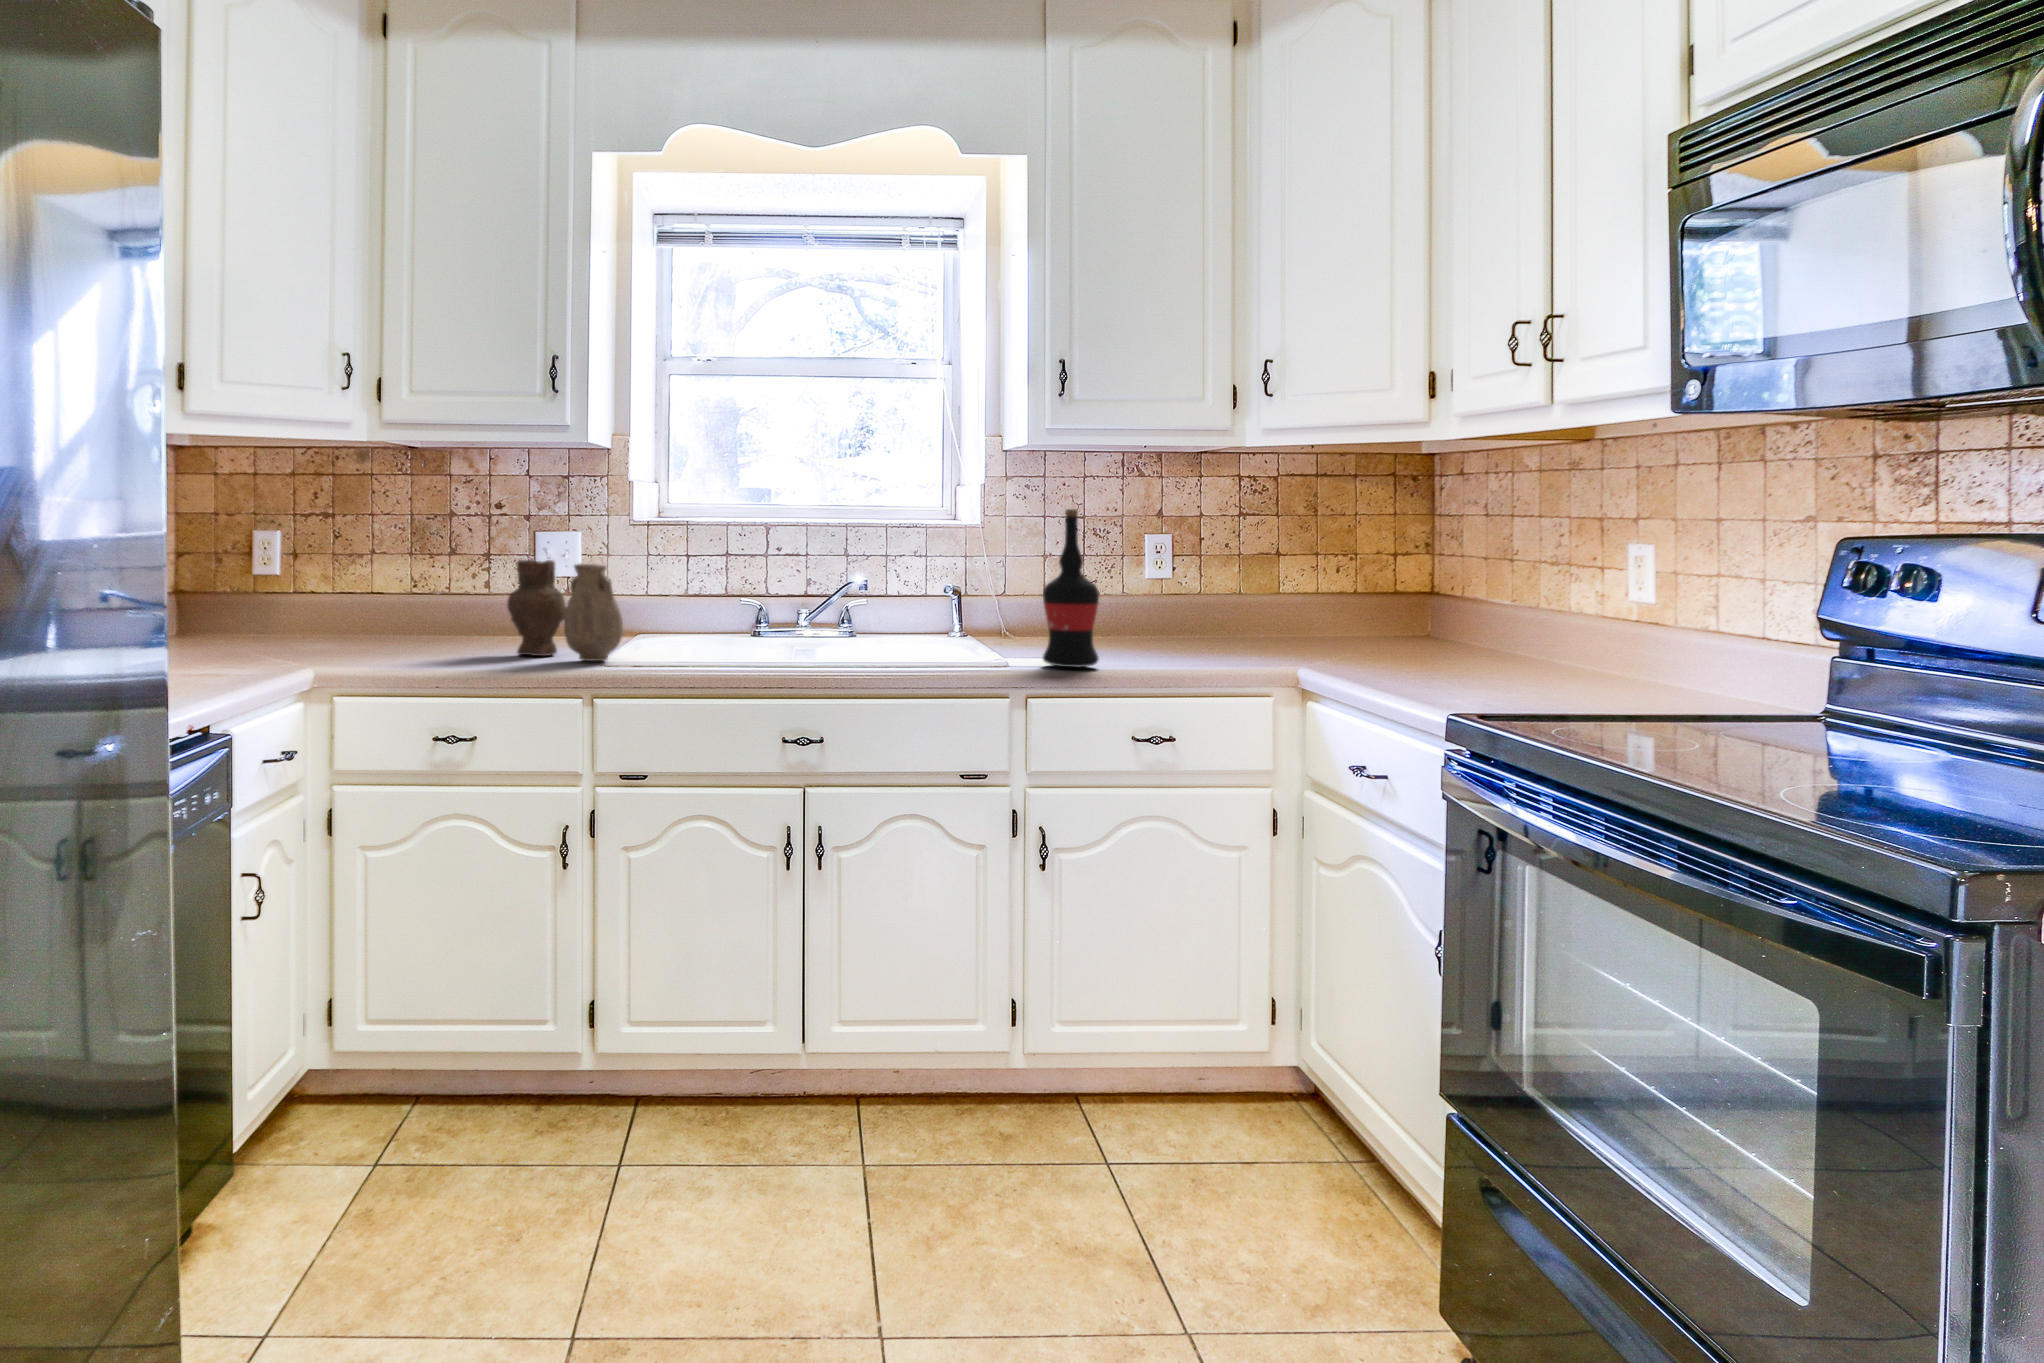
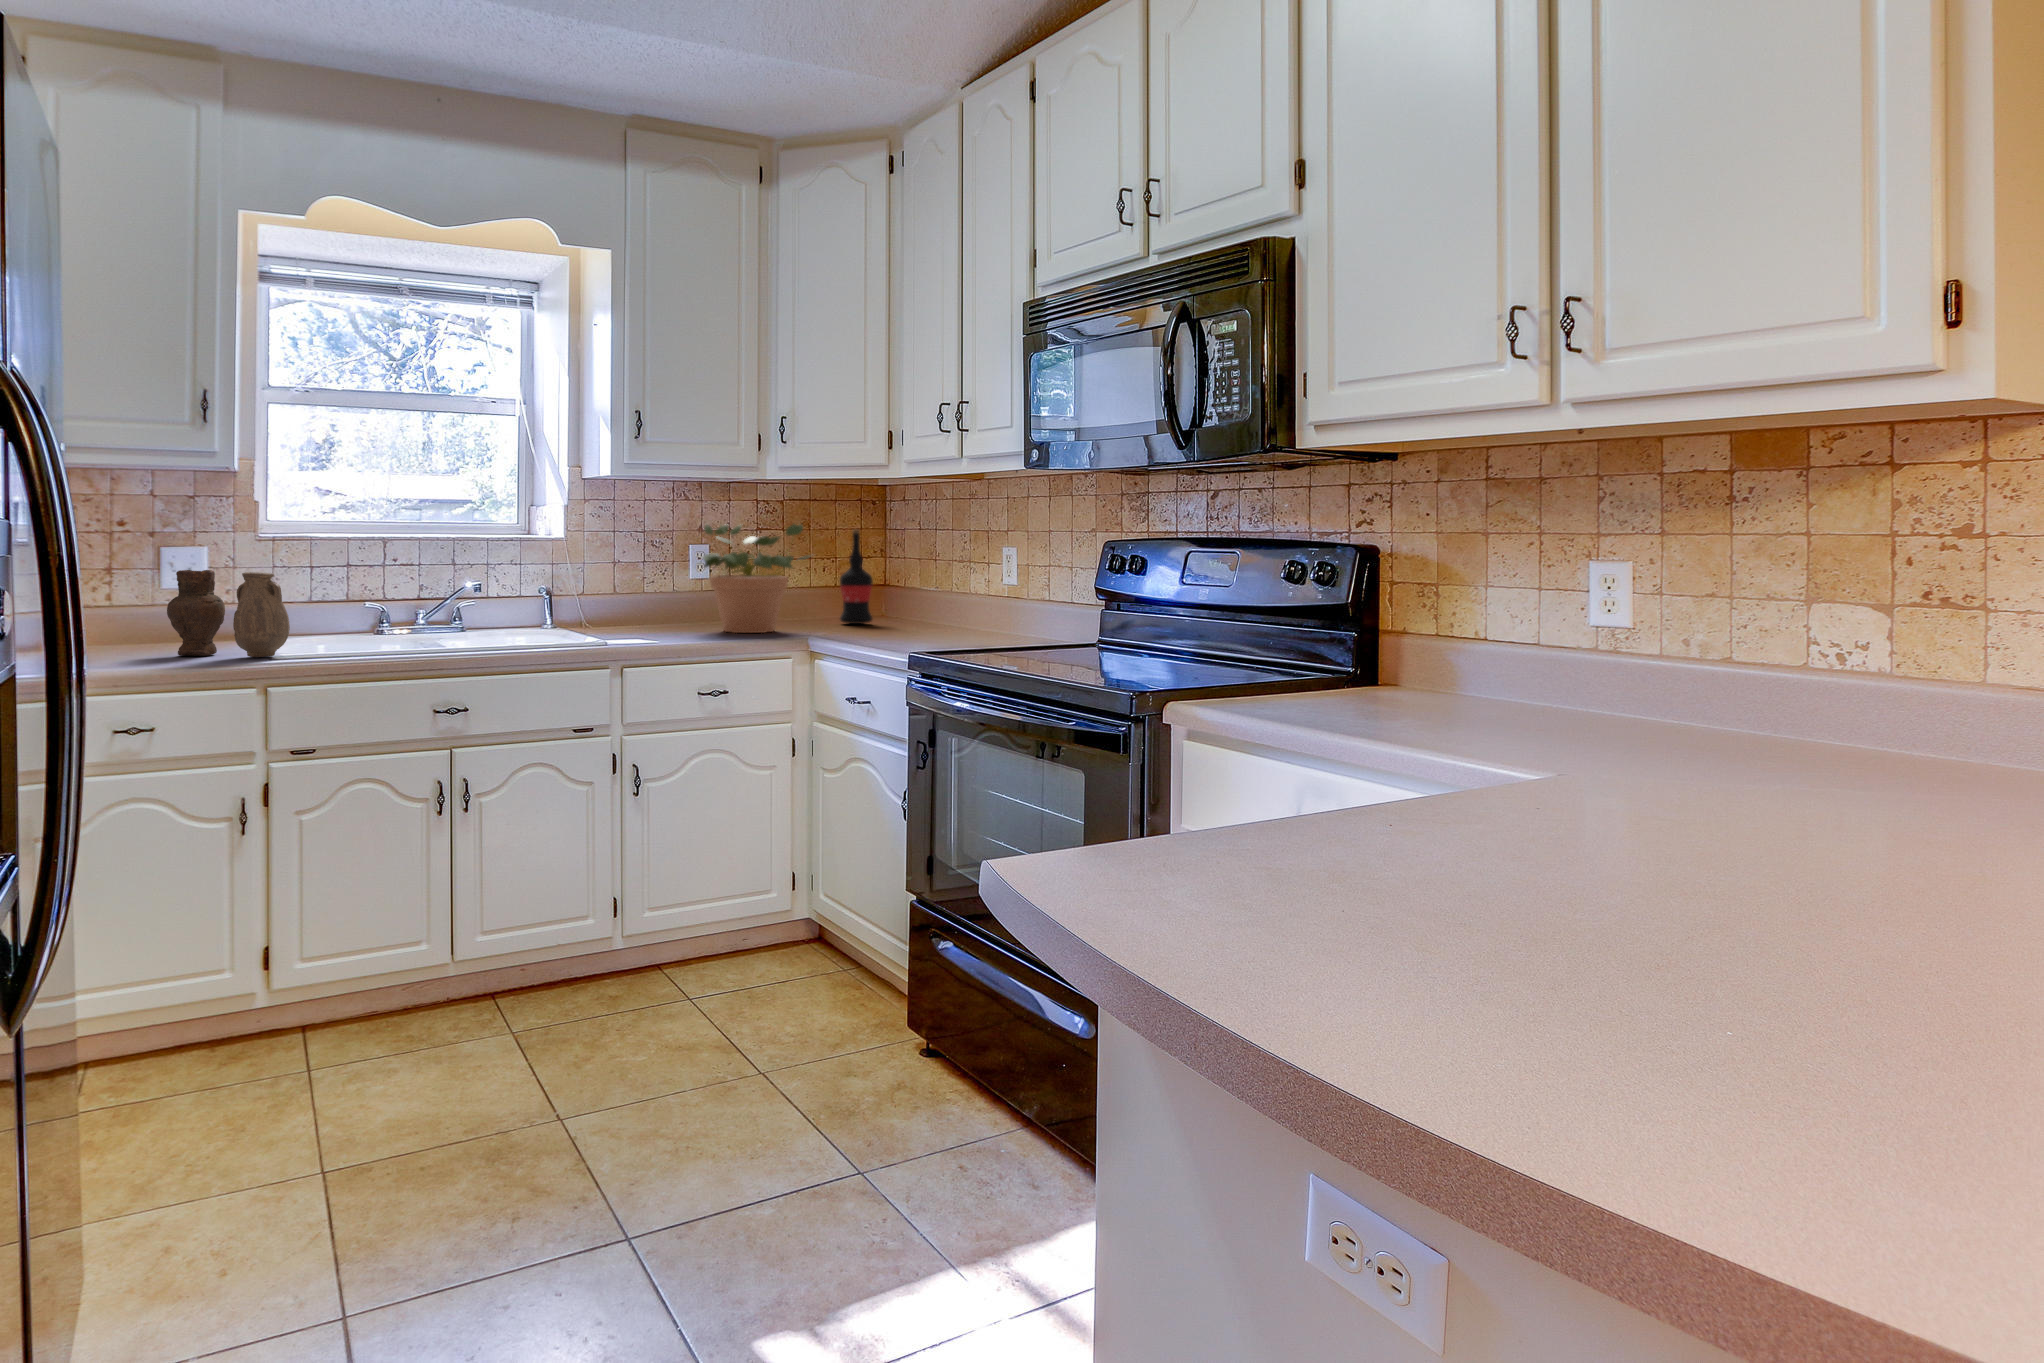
potted plant: none [1136,507,1325,658] -> present [698,524,810,633]
wine bottle: present [1043,509,1099,667] -> present [840,529,873,624]

